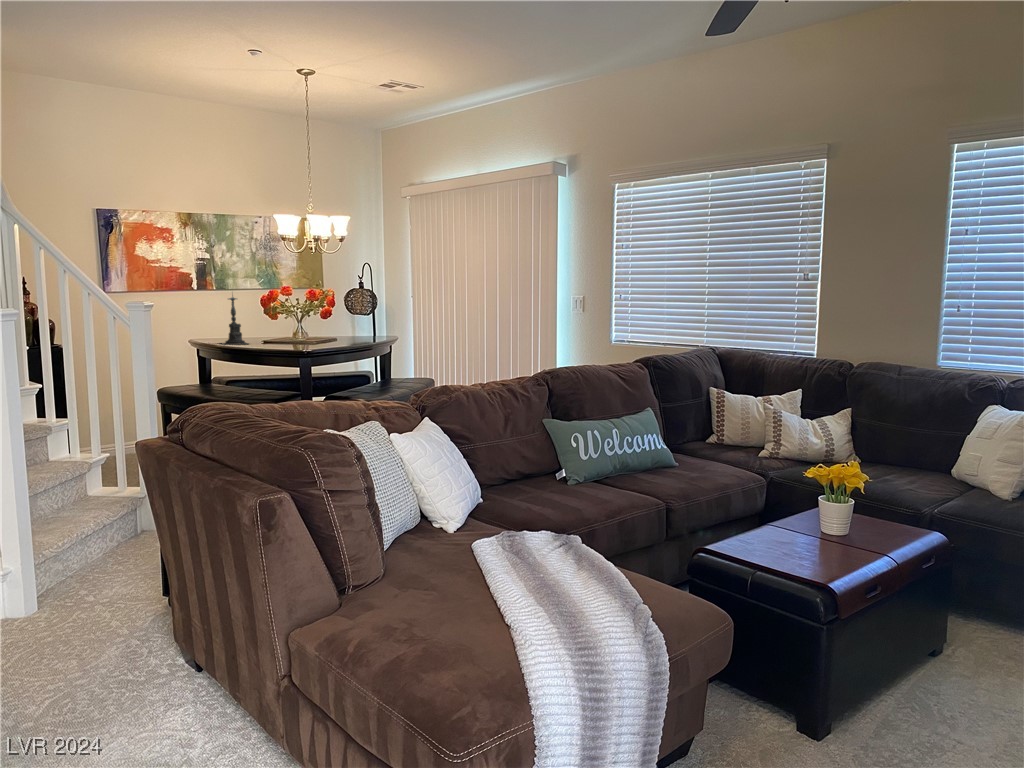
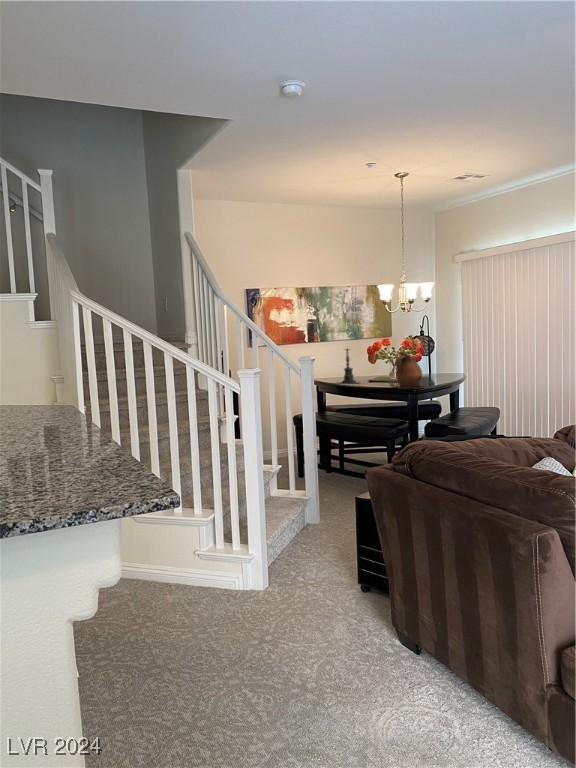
ceramic pitcher: none [281,303,321,351] -> present [396,352,425,389]

